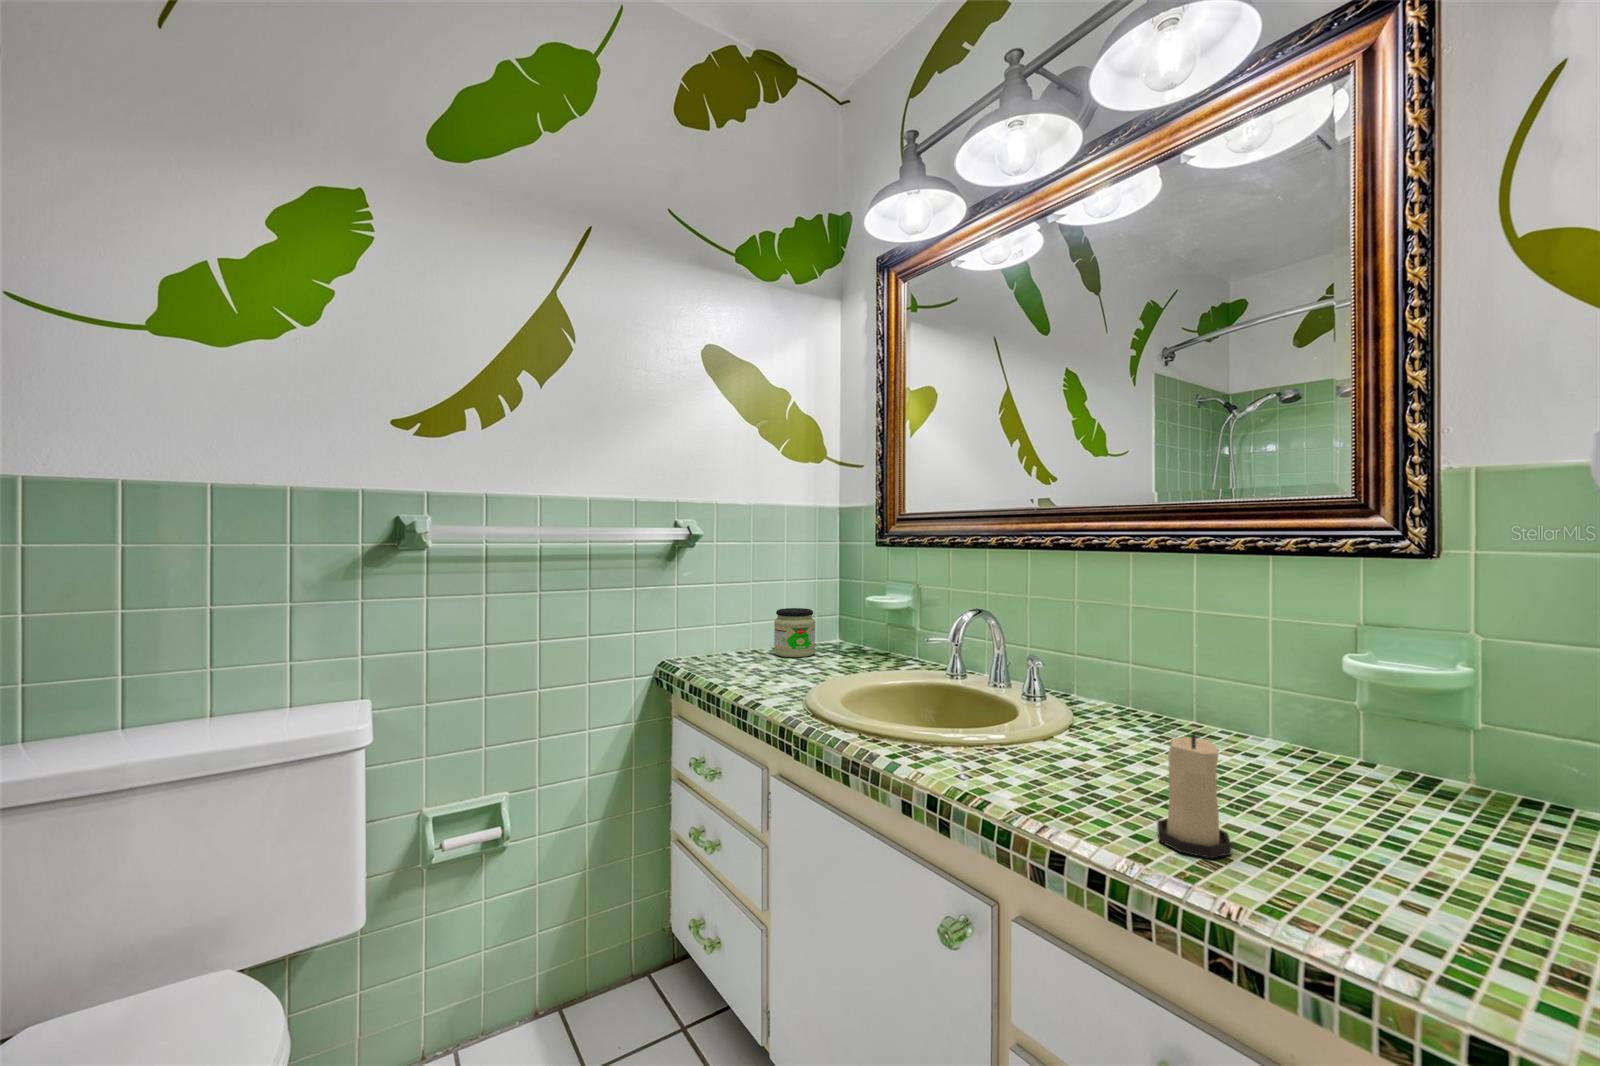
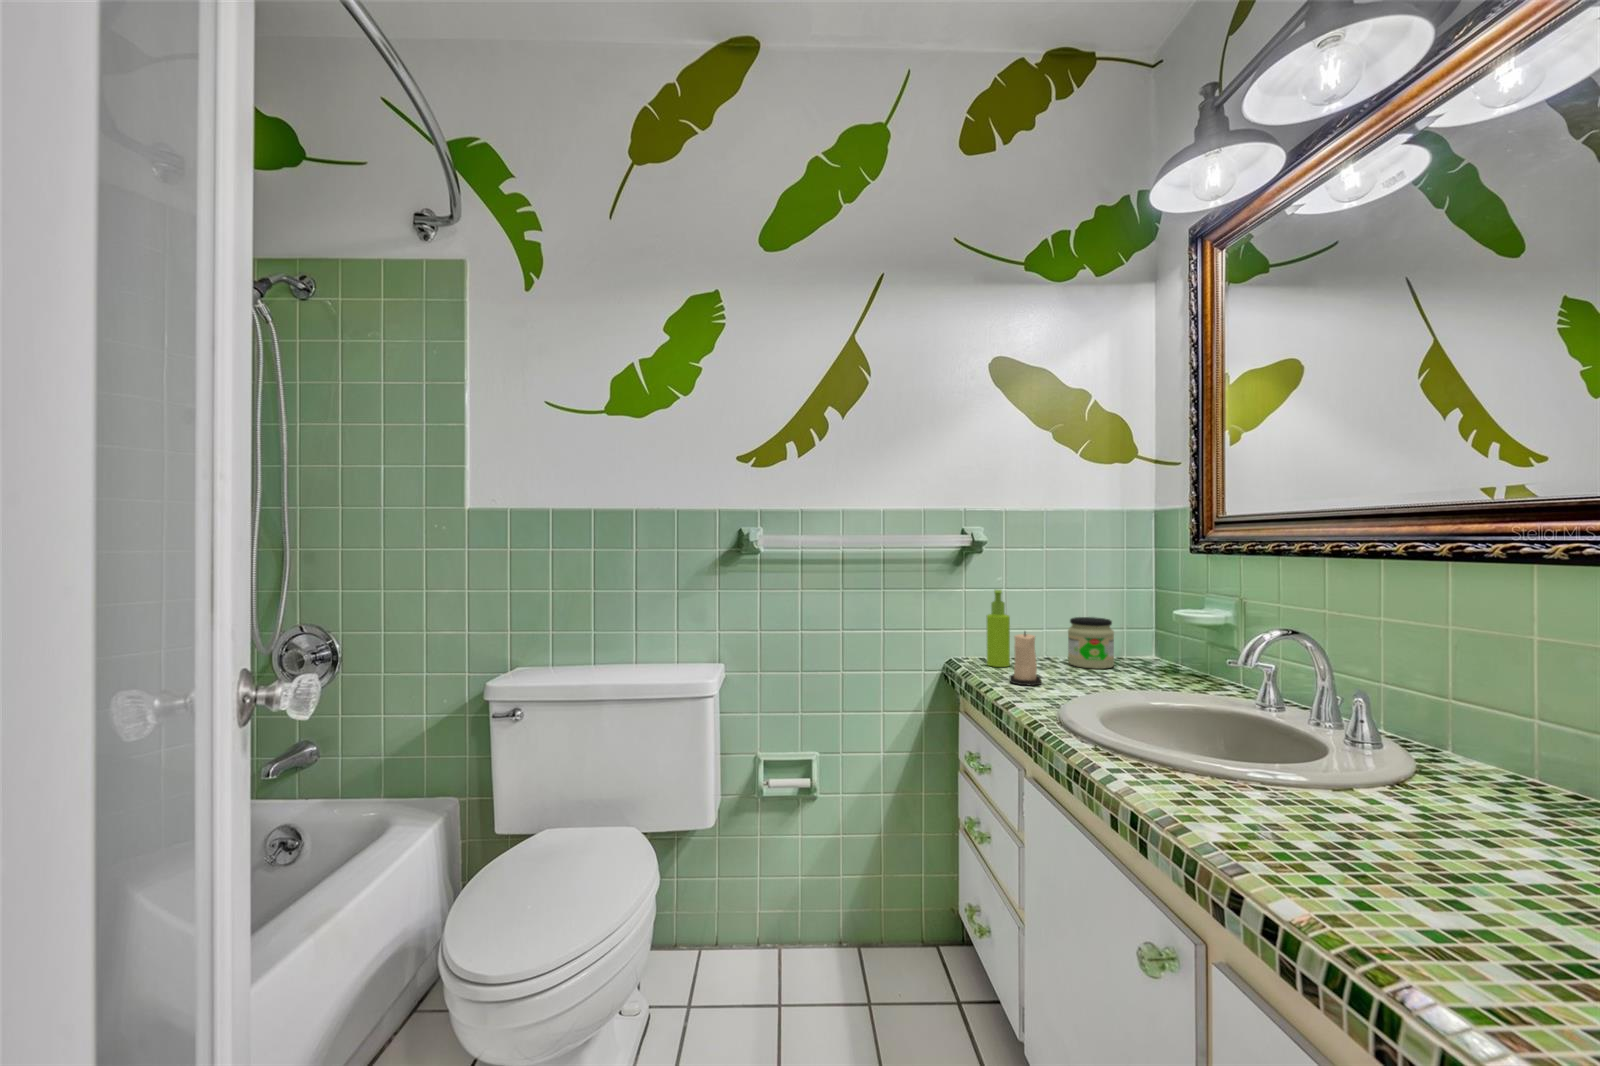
soap dispenser: none [701,585,725,665] -> present [987,590,1010,667]
candle: present [1157,734,1231,858] -> present [1009,632,1041,686]

